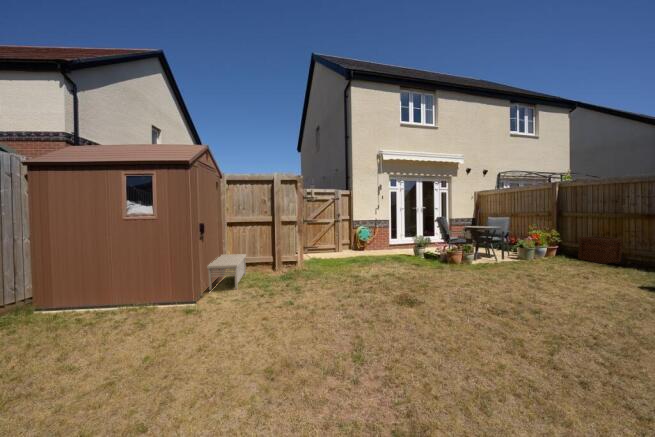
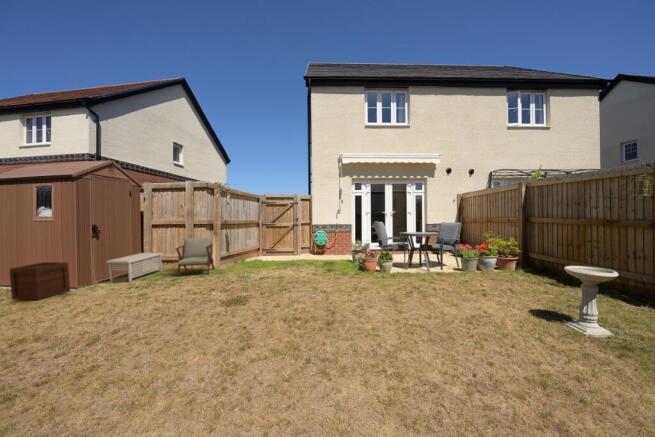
lounge chair: none [272,235,311,279] -> present [176,237,214,276]
wooden crate: present [578,236,622,264] -> present [10,262,70,300]

